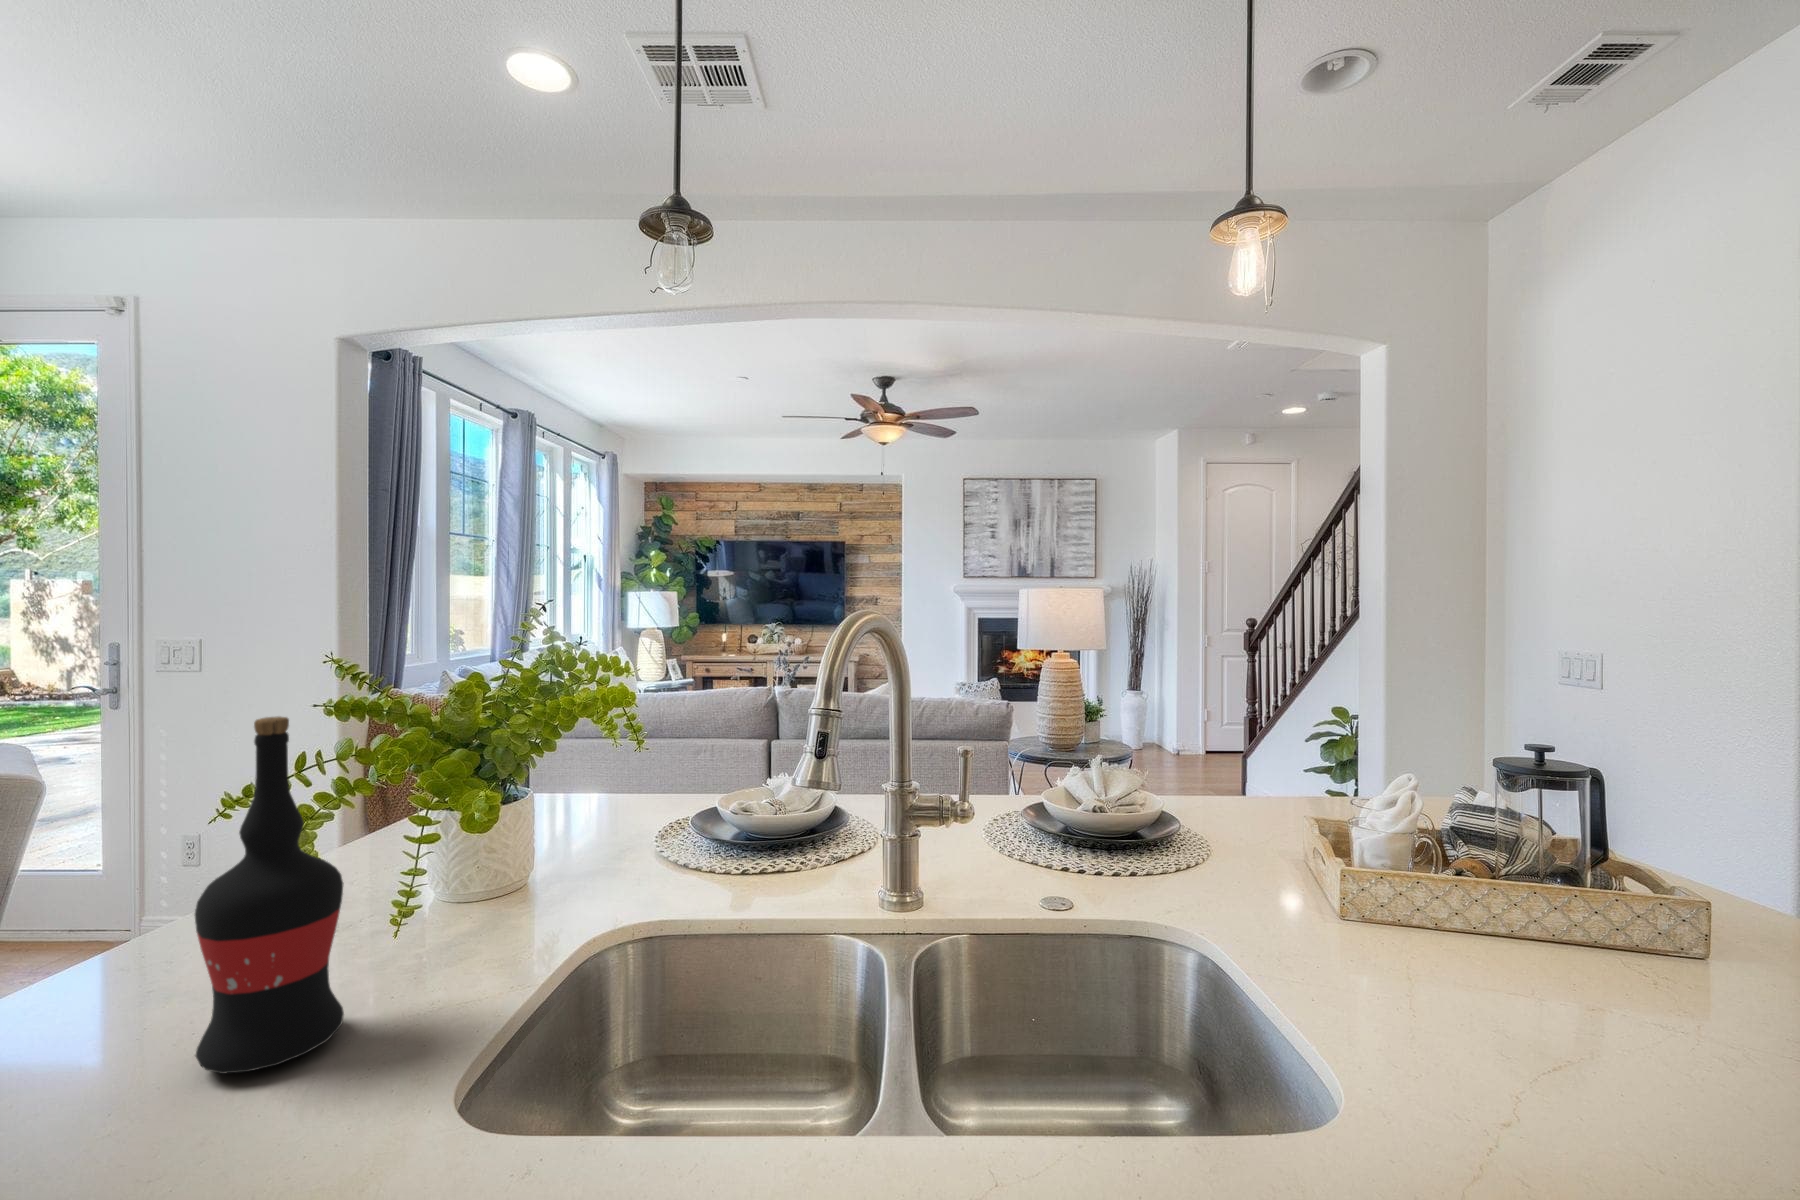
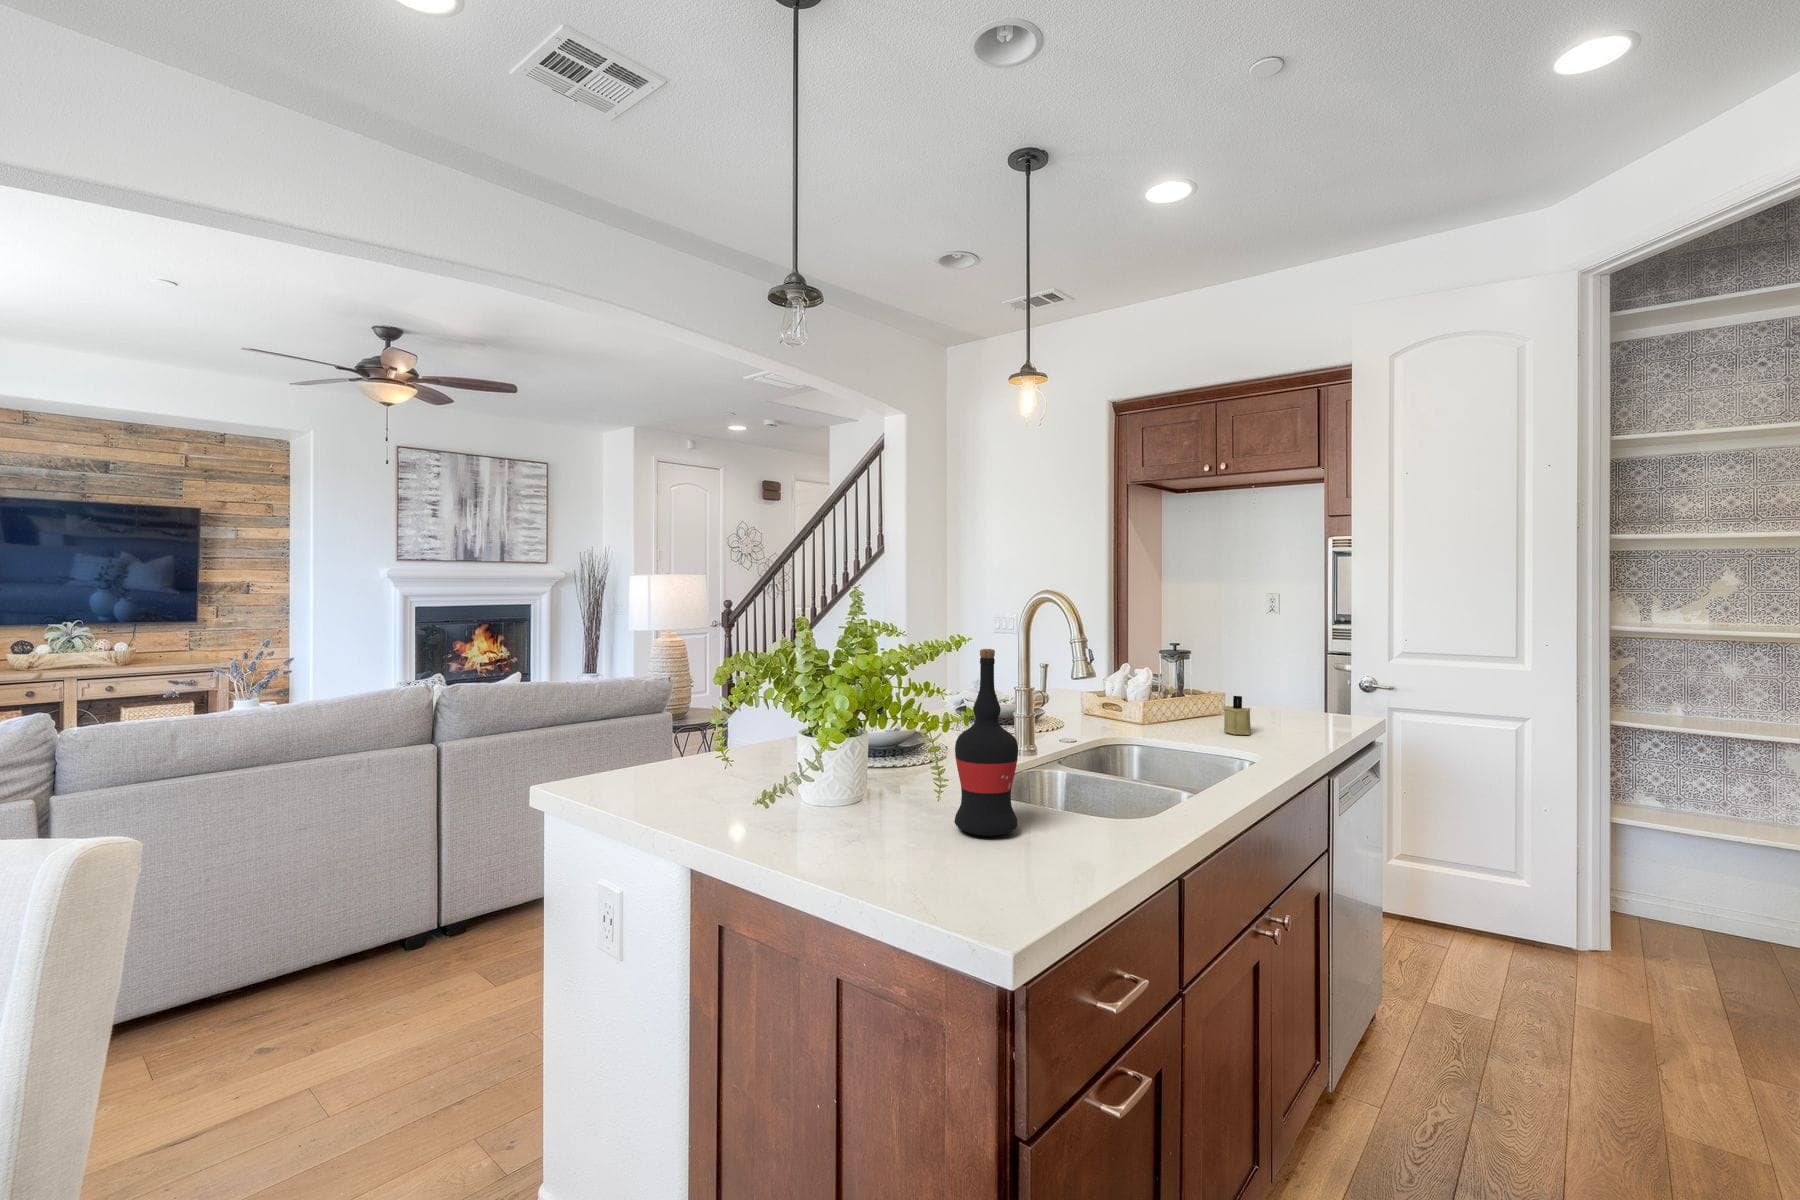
candle: none [1554,950,1674,1098] -> present [1223,696,1251,735]

